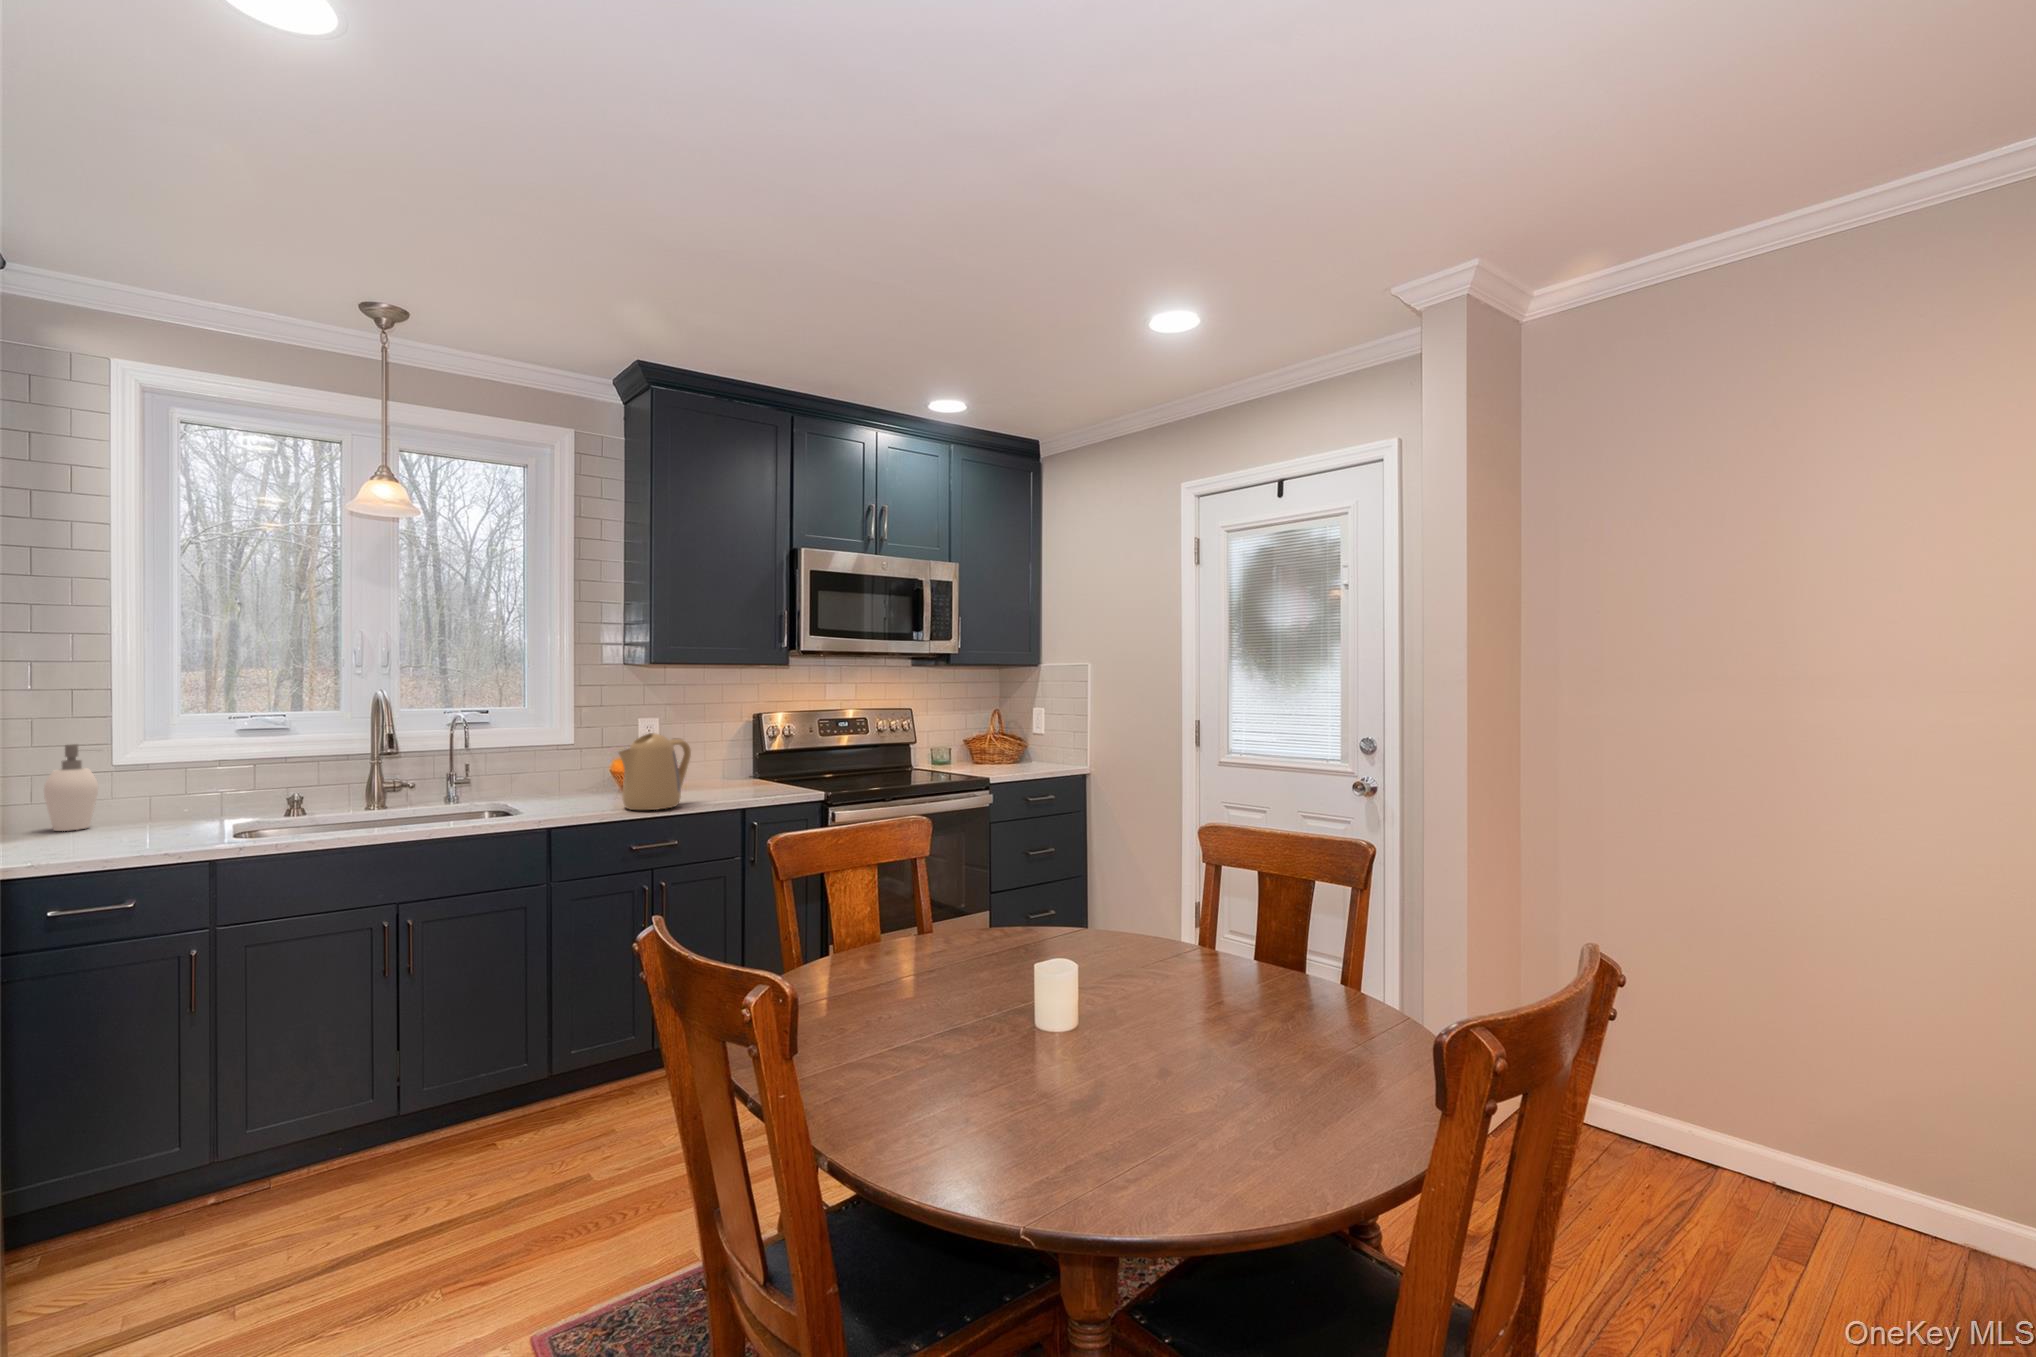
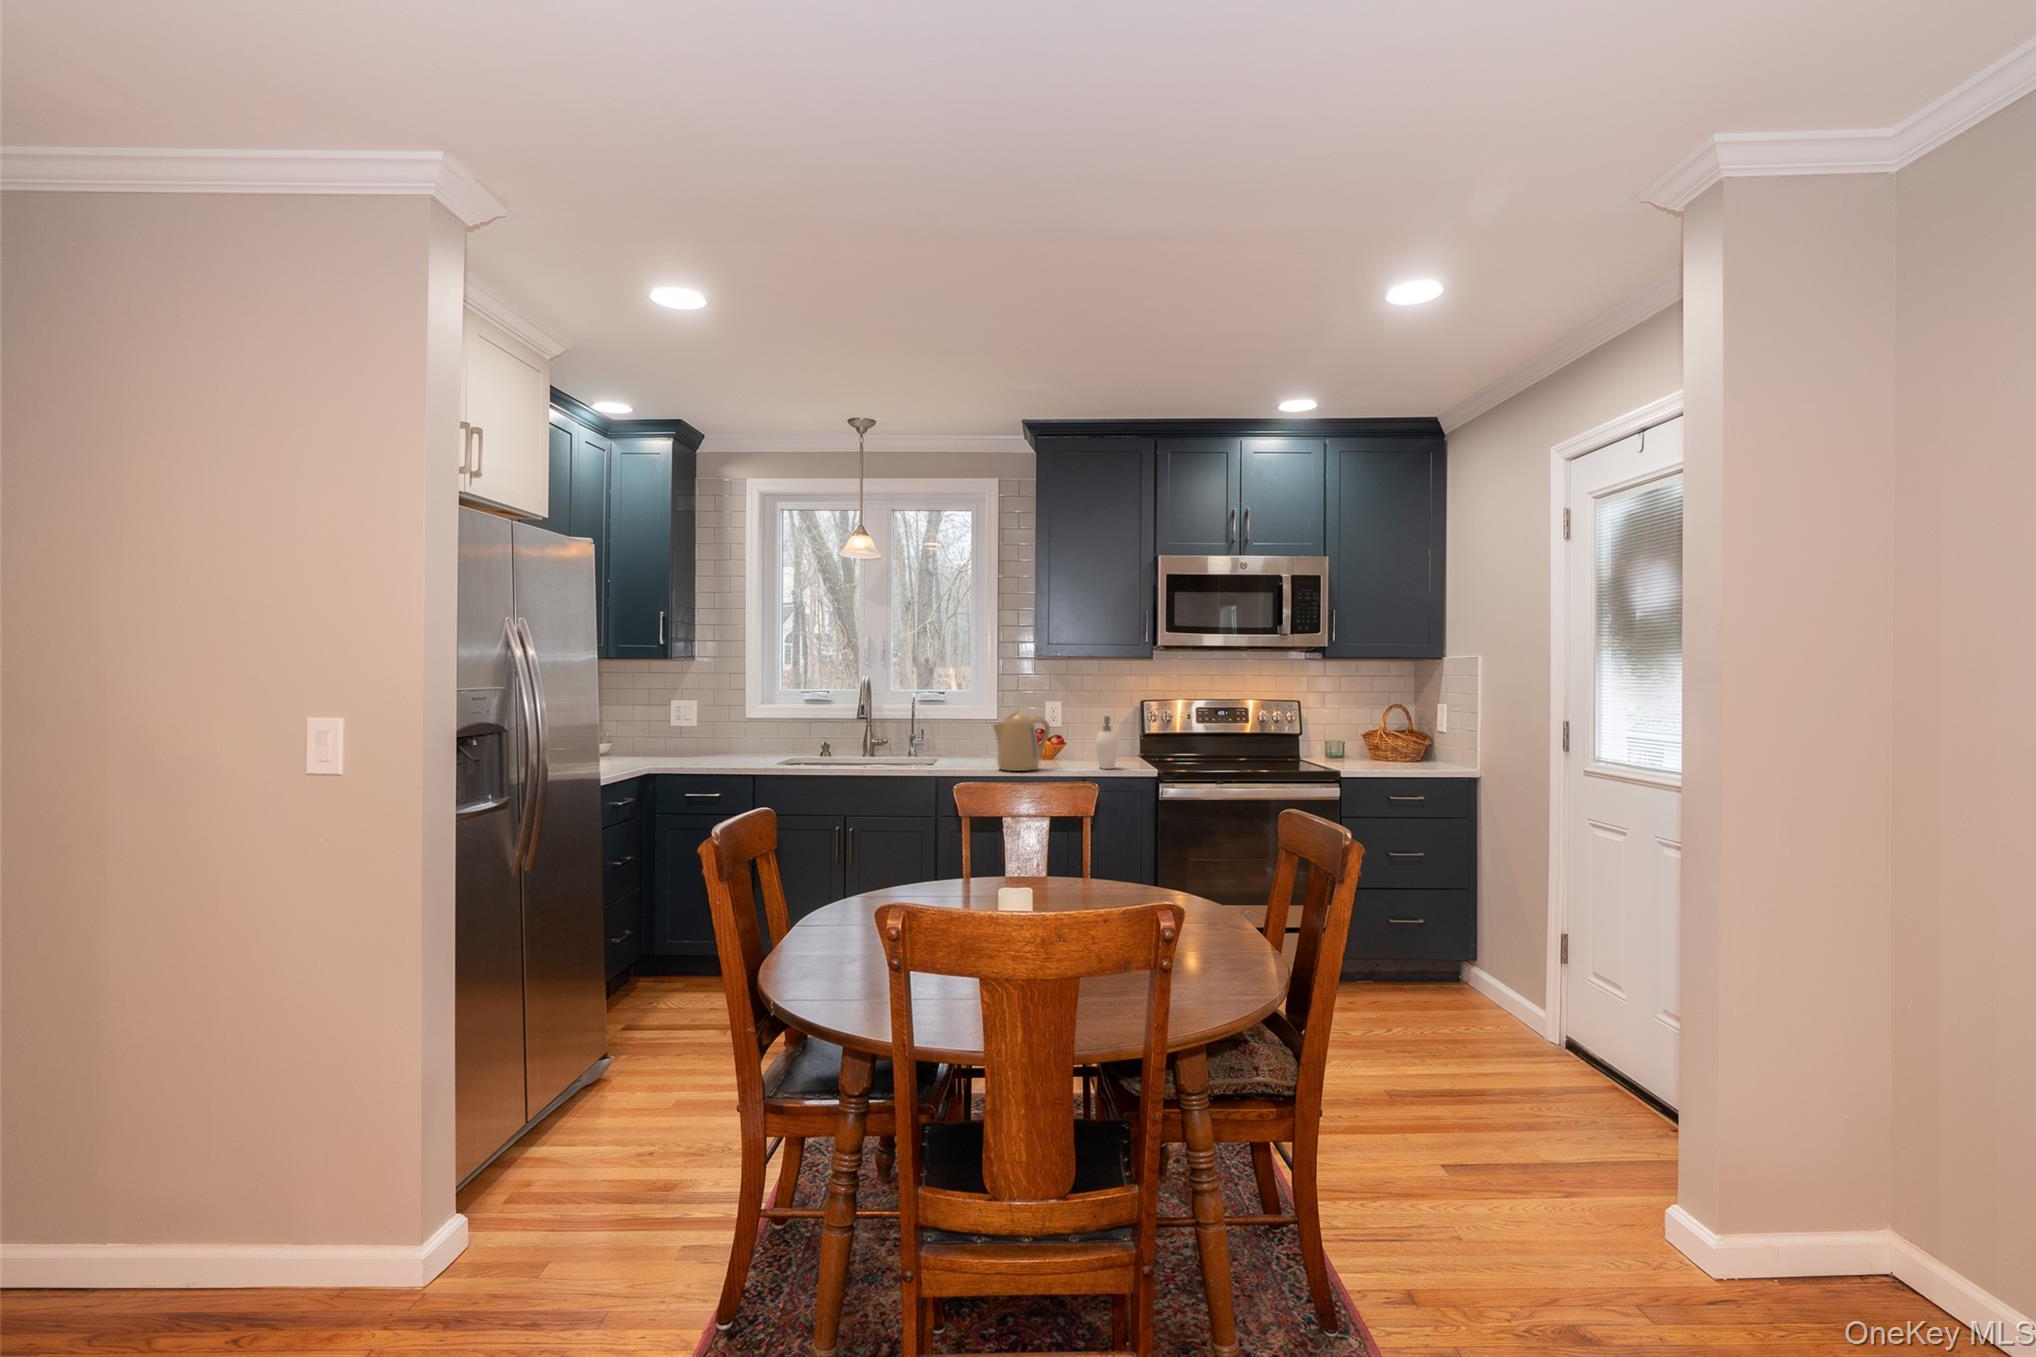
soap dispenser: present [44,744,98,831] -> present [1095,716,1118,769]

